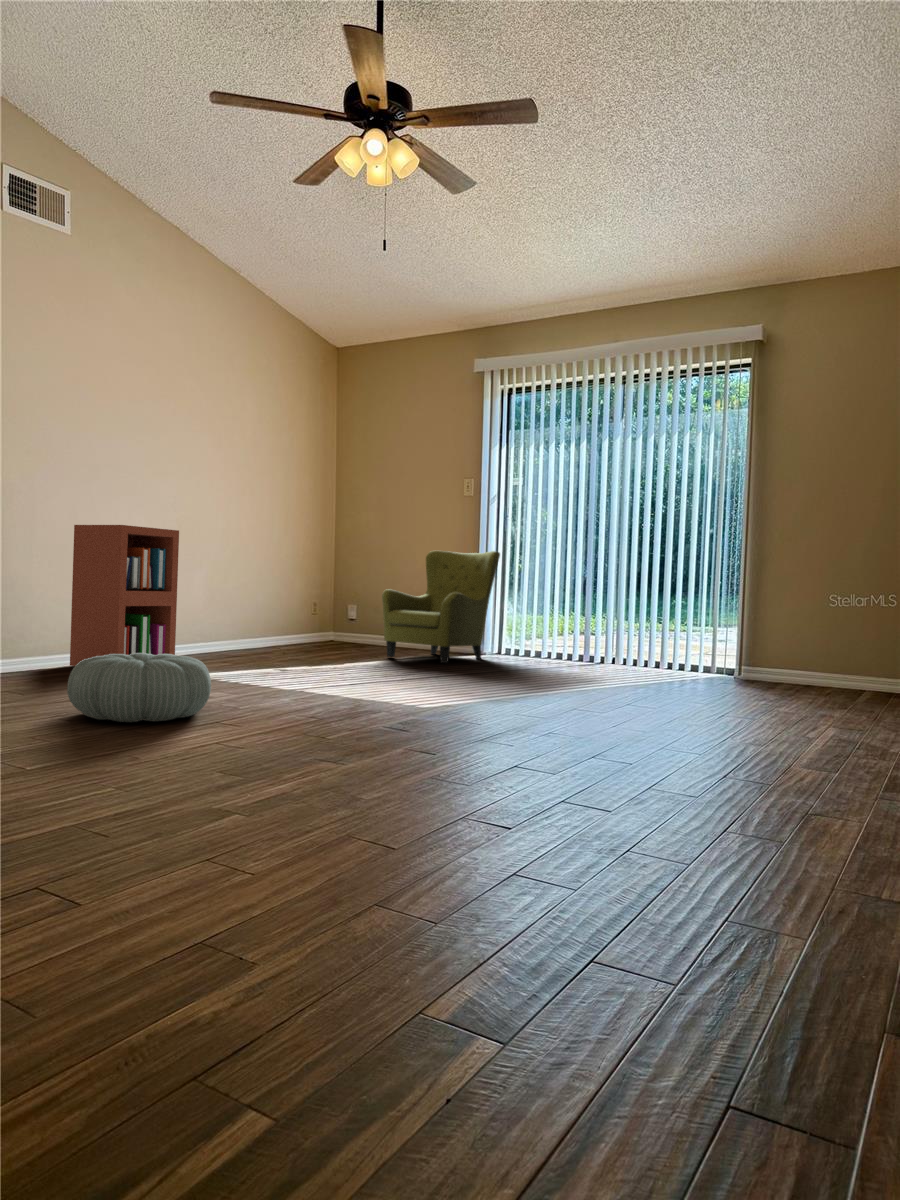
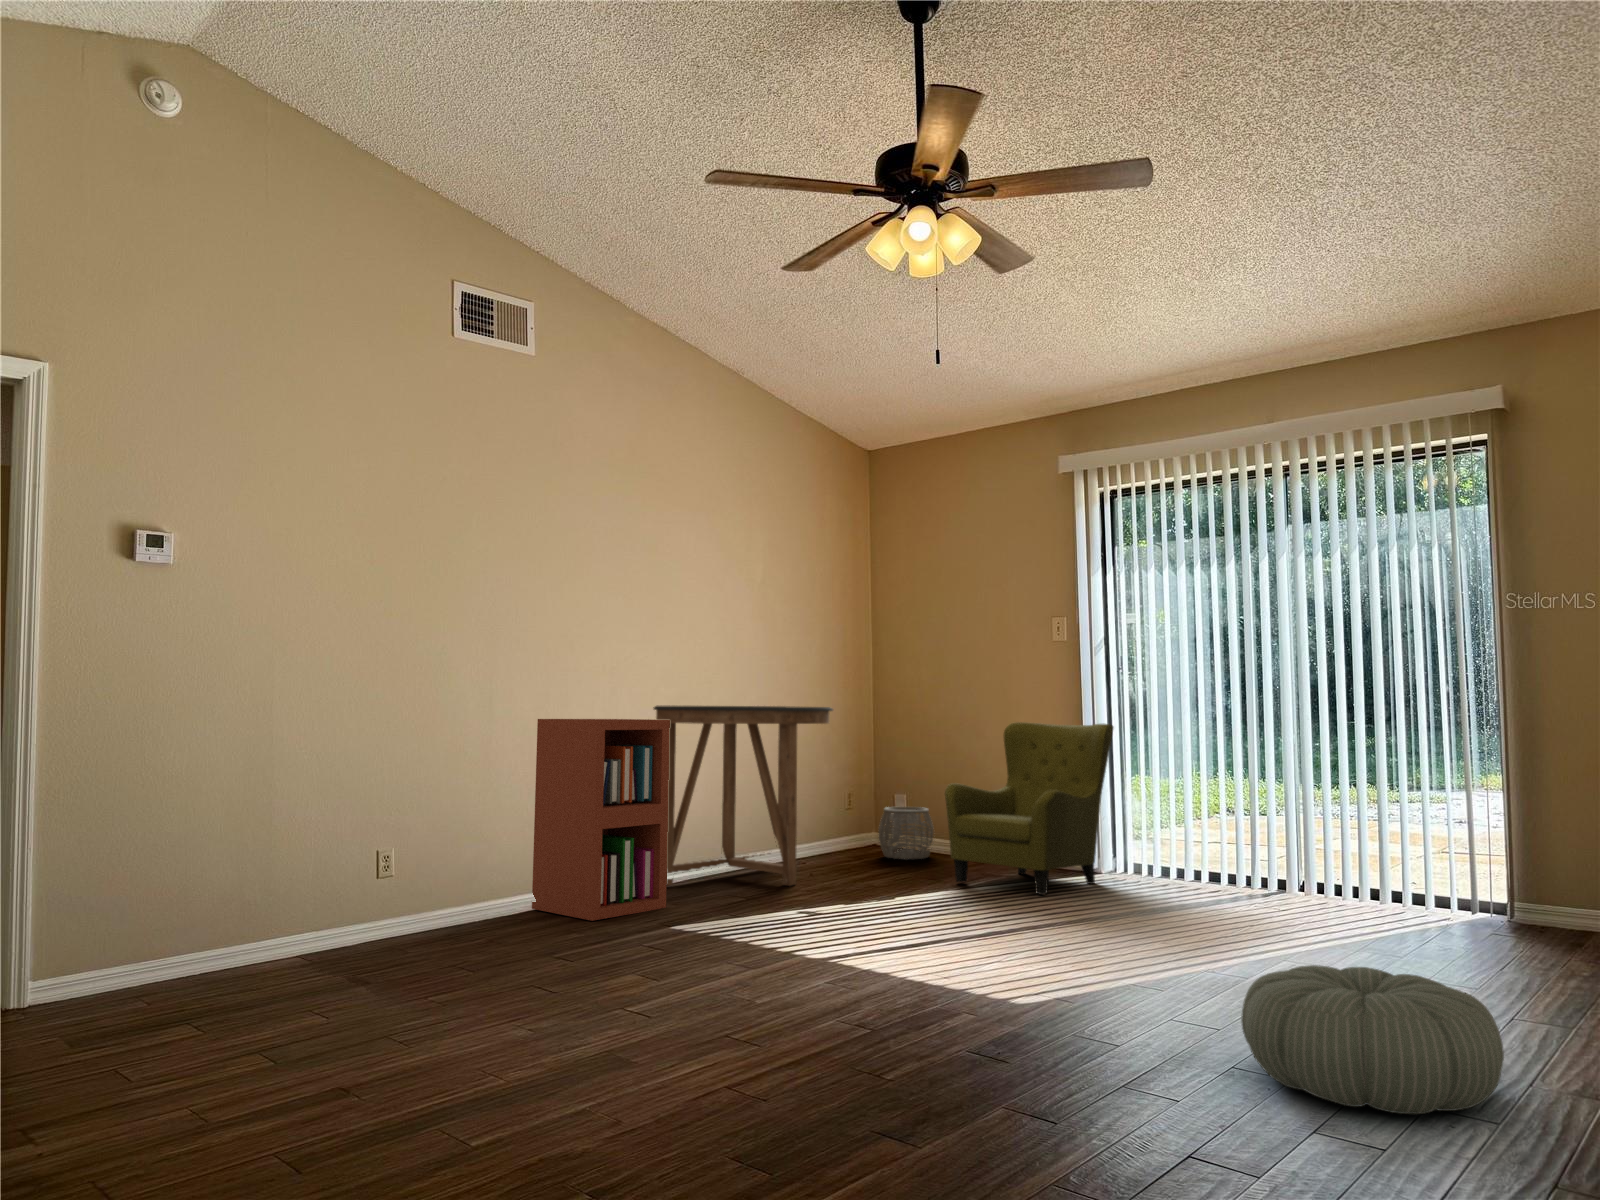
console table: none [167,524,305,657] -> present [653,706,833,886]
woven basket: none [335,611,375,646] -> present [878,807,935,859]
pouf: present [67,653,211,722] -> present [1241,965,1504,1114]

